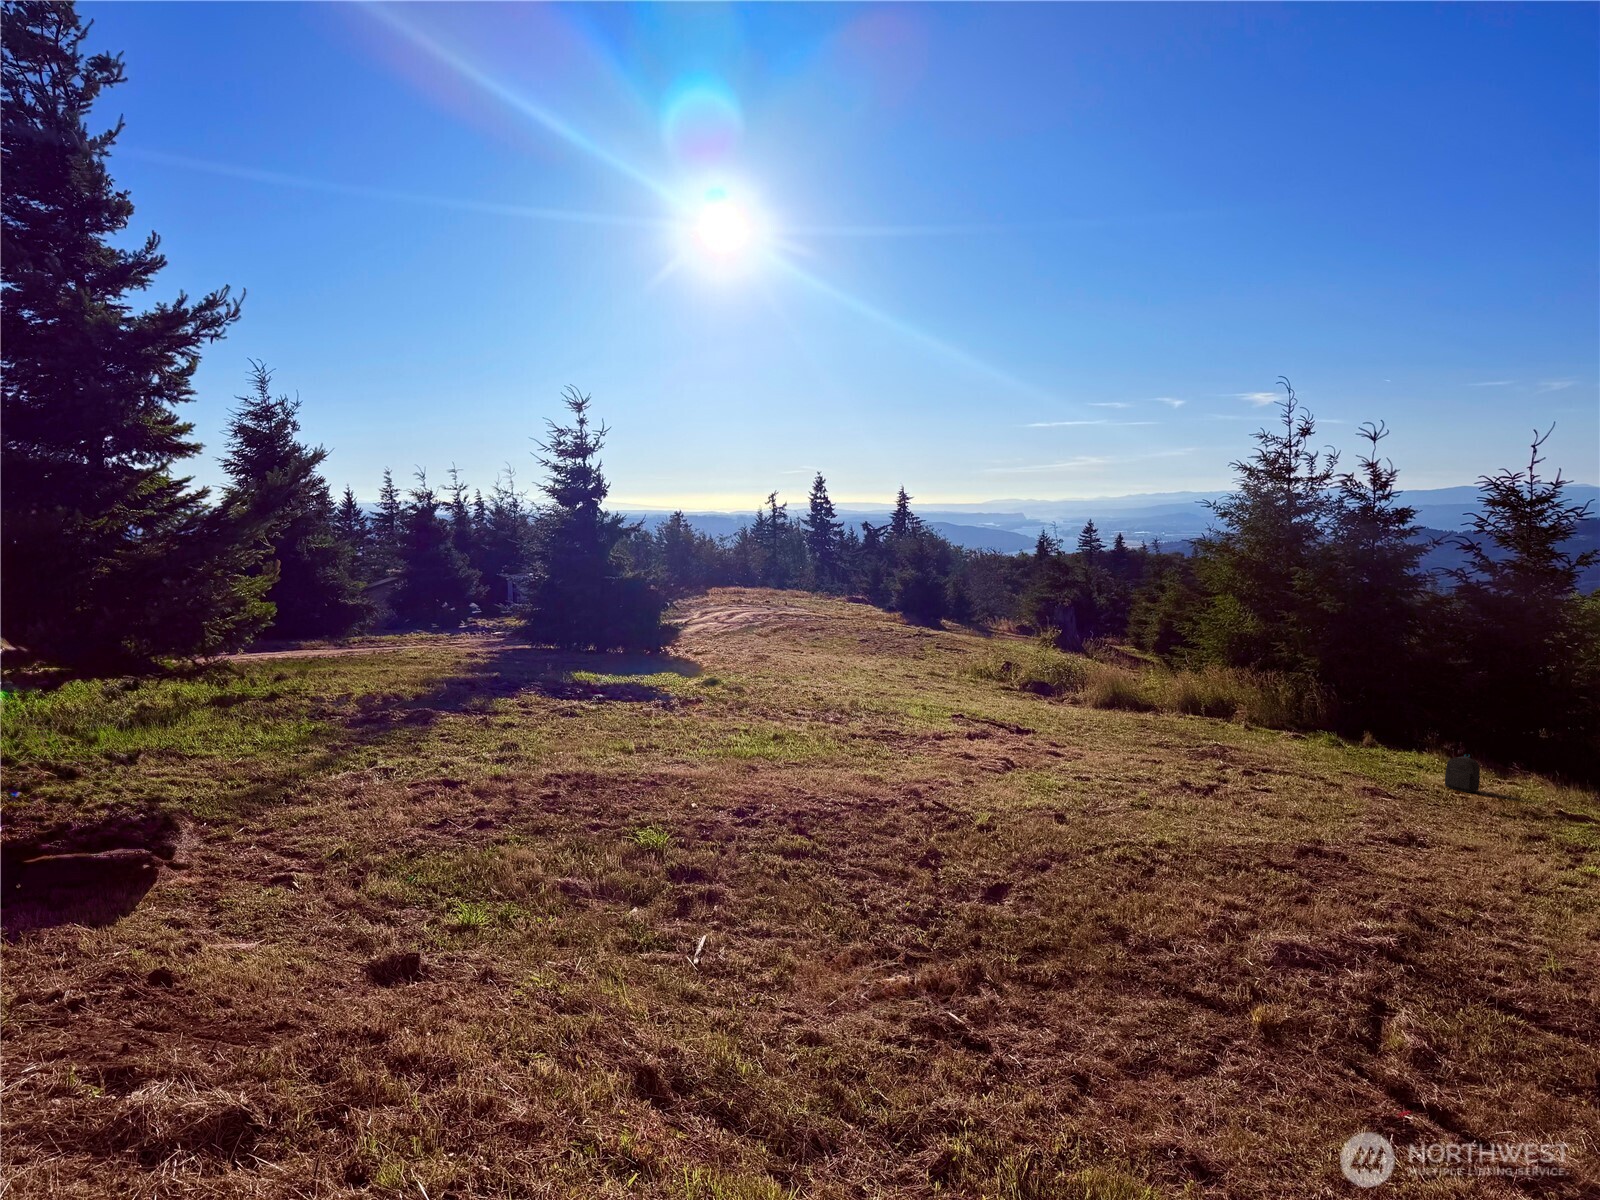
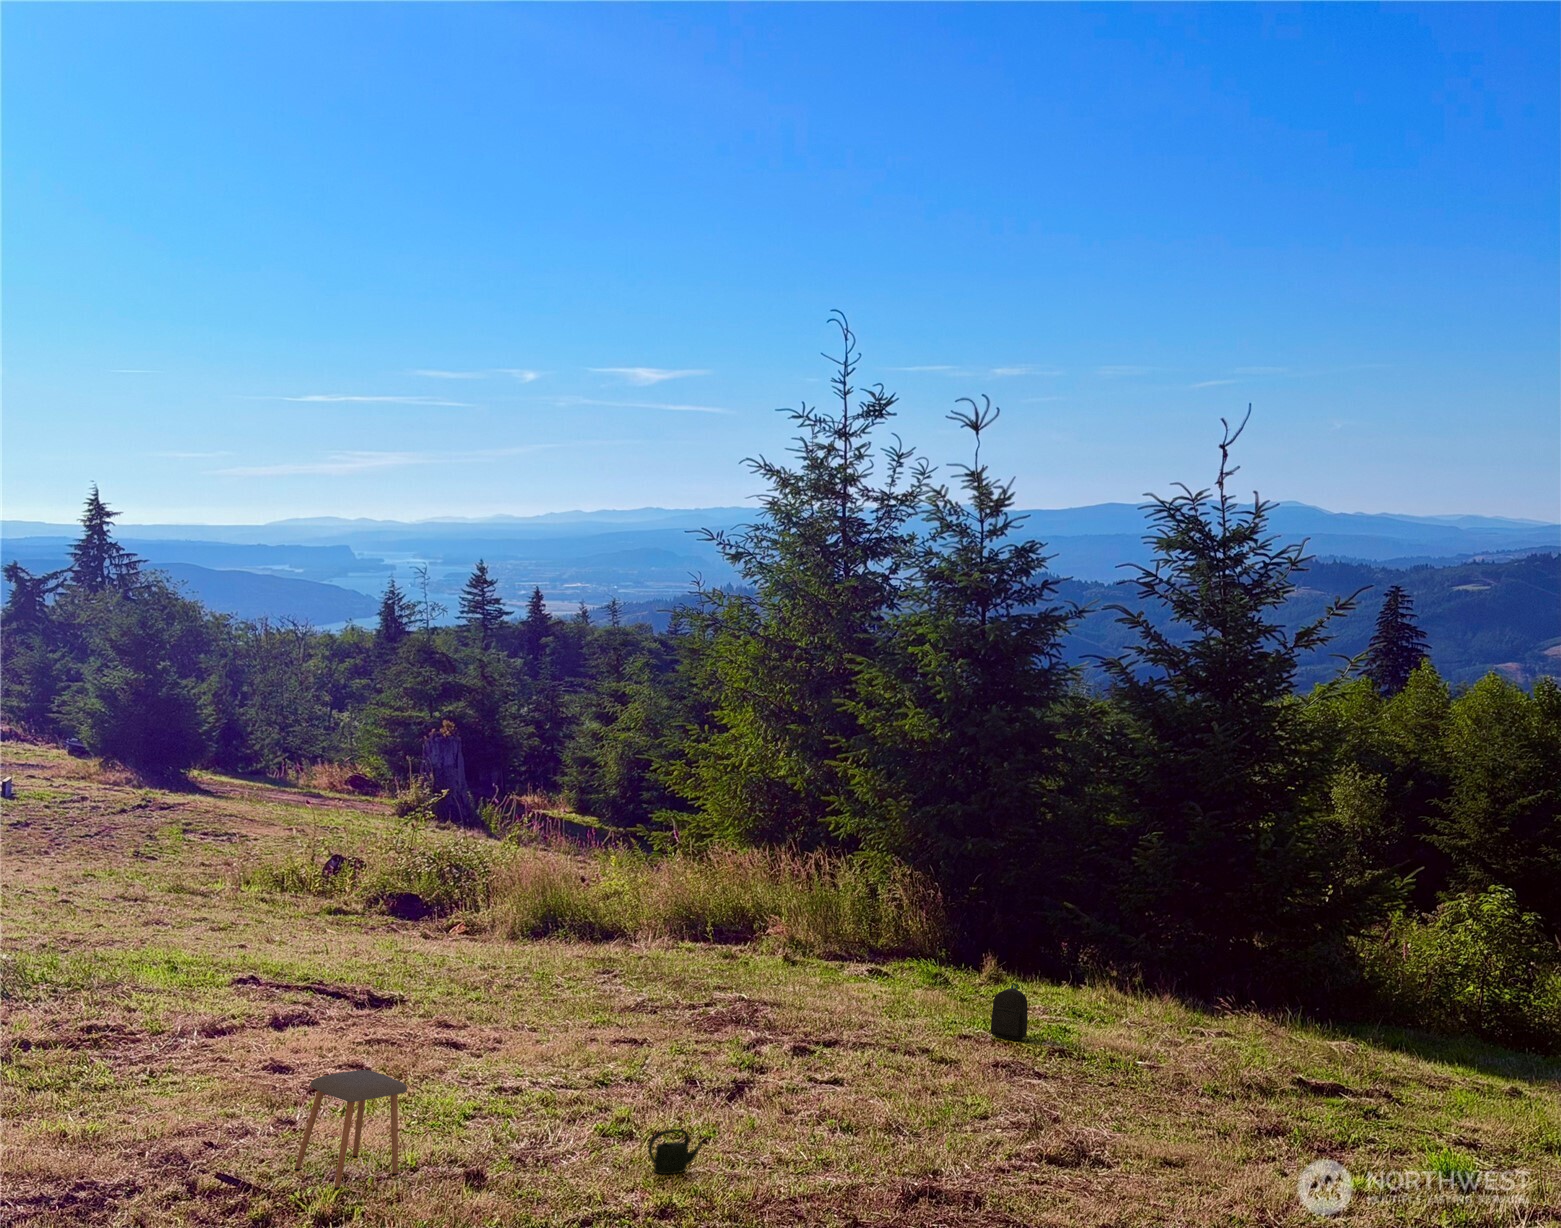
stool: none [972,756,1019,806] -> present [295,1070,407,1189]
watering can: none [1148,803,1186,826] -> present [648,1129,708,1174]

